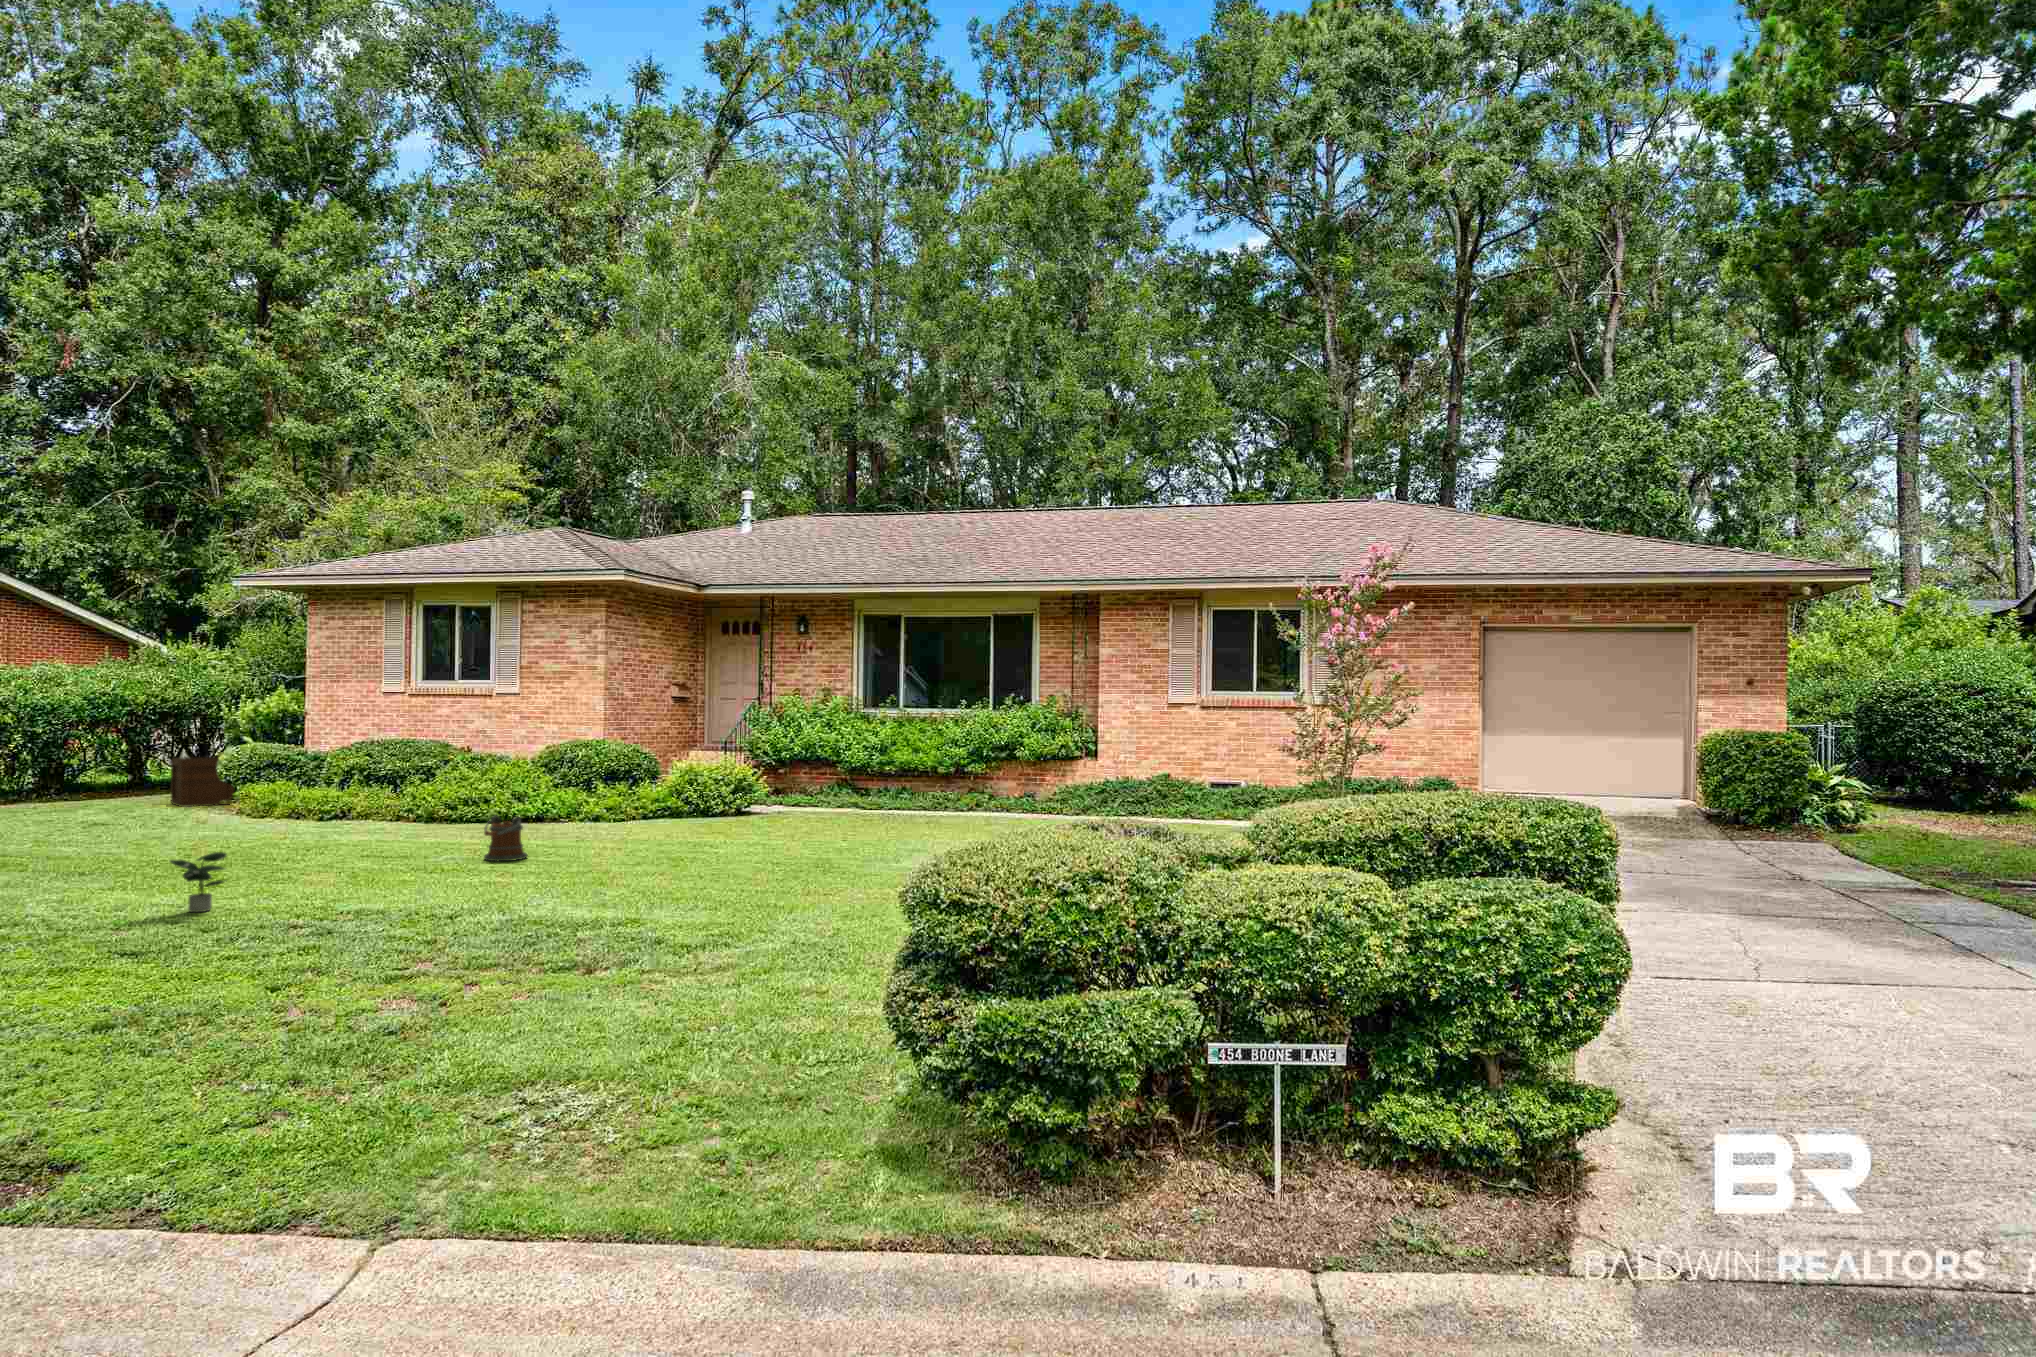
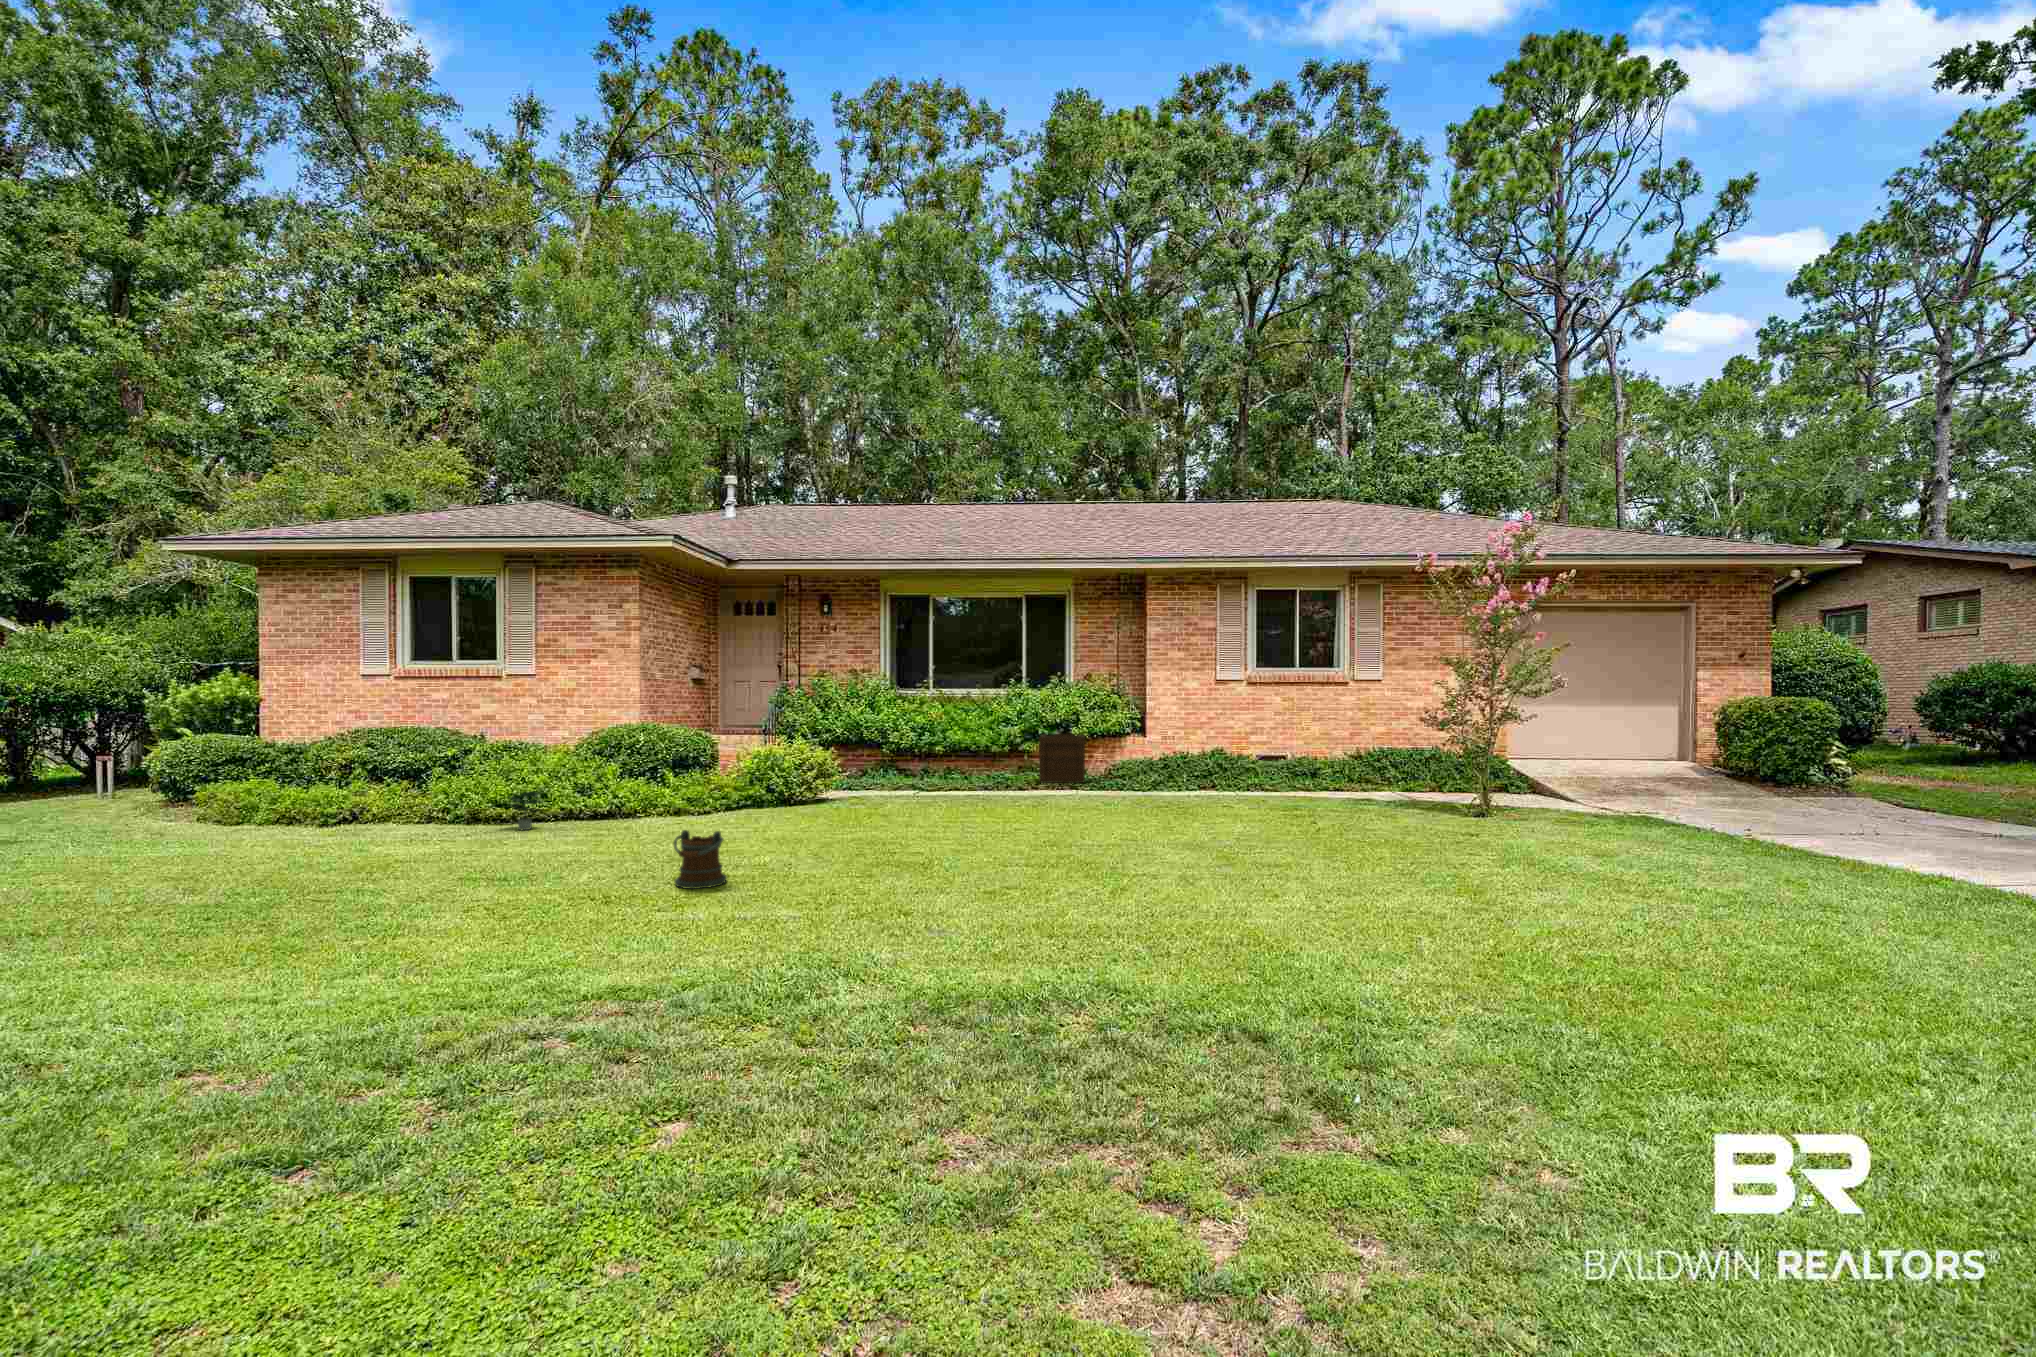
wooden crate: present [171,757,234,807] -> present [1039,734,1085,783]
potted plant: present [170,852,227,912] -> present [509,791,544,830]

